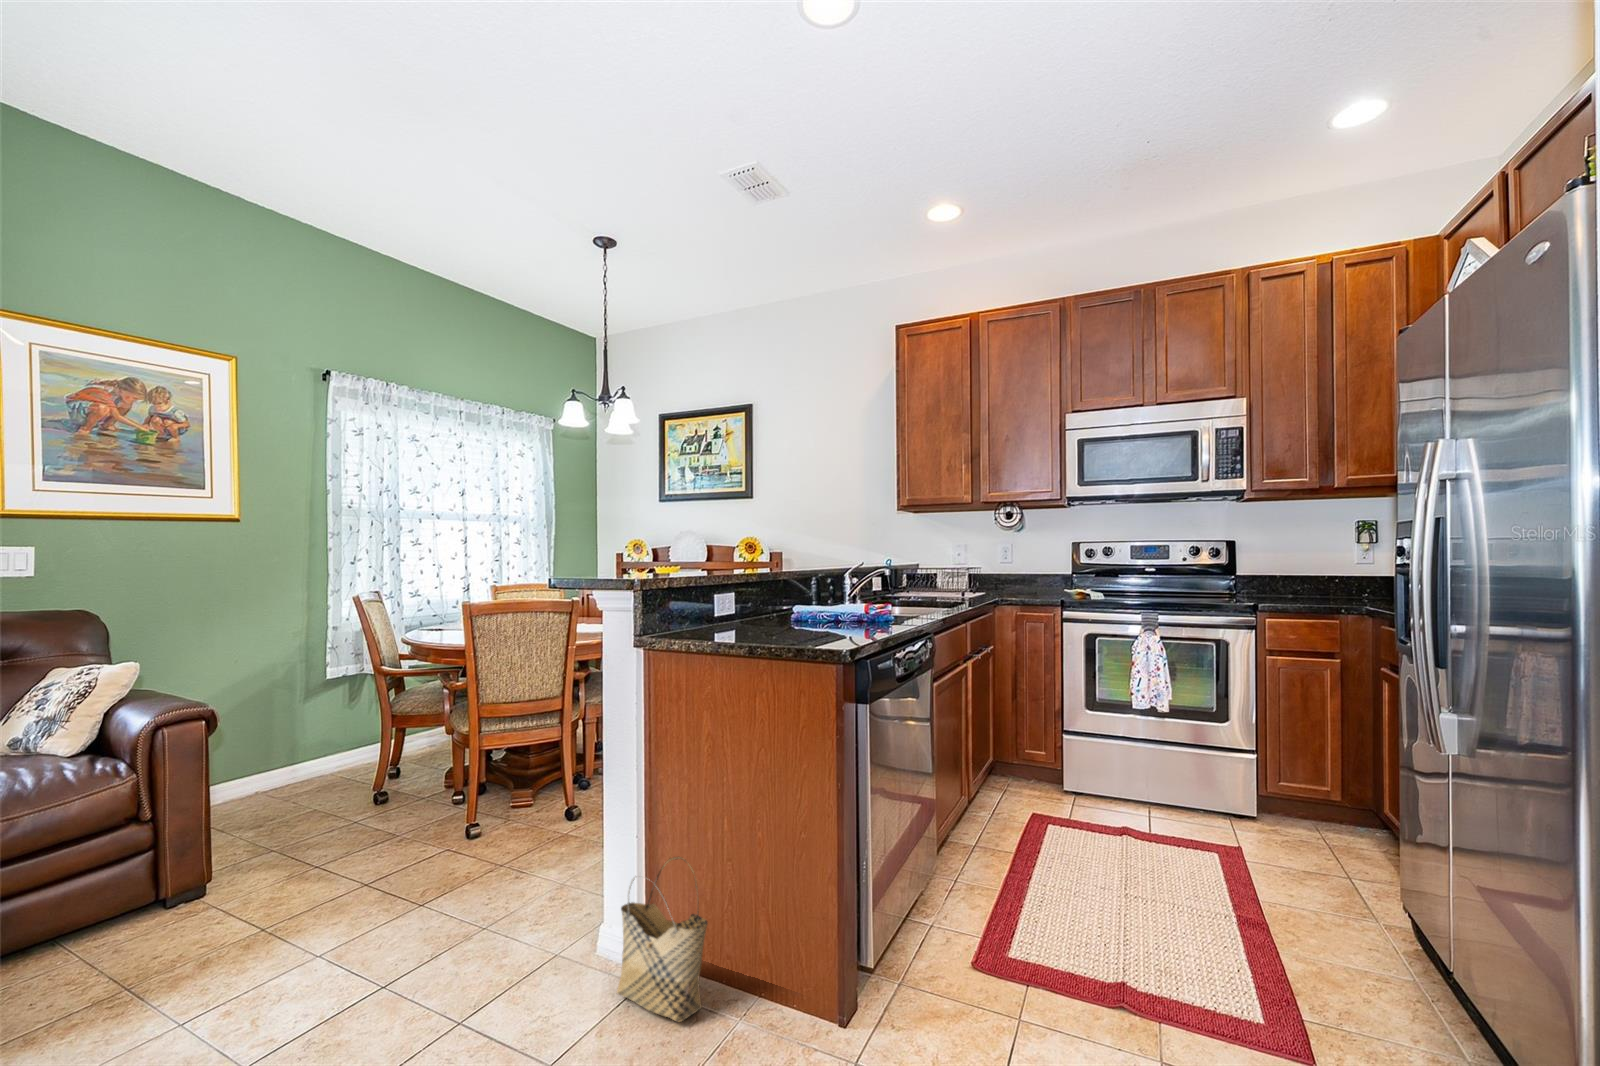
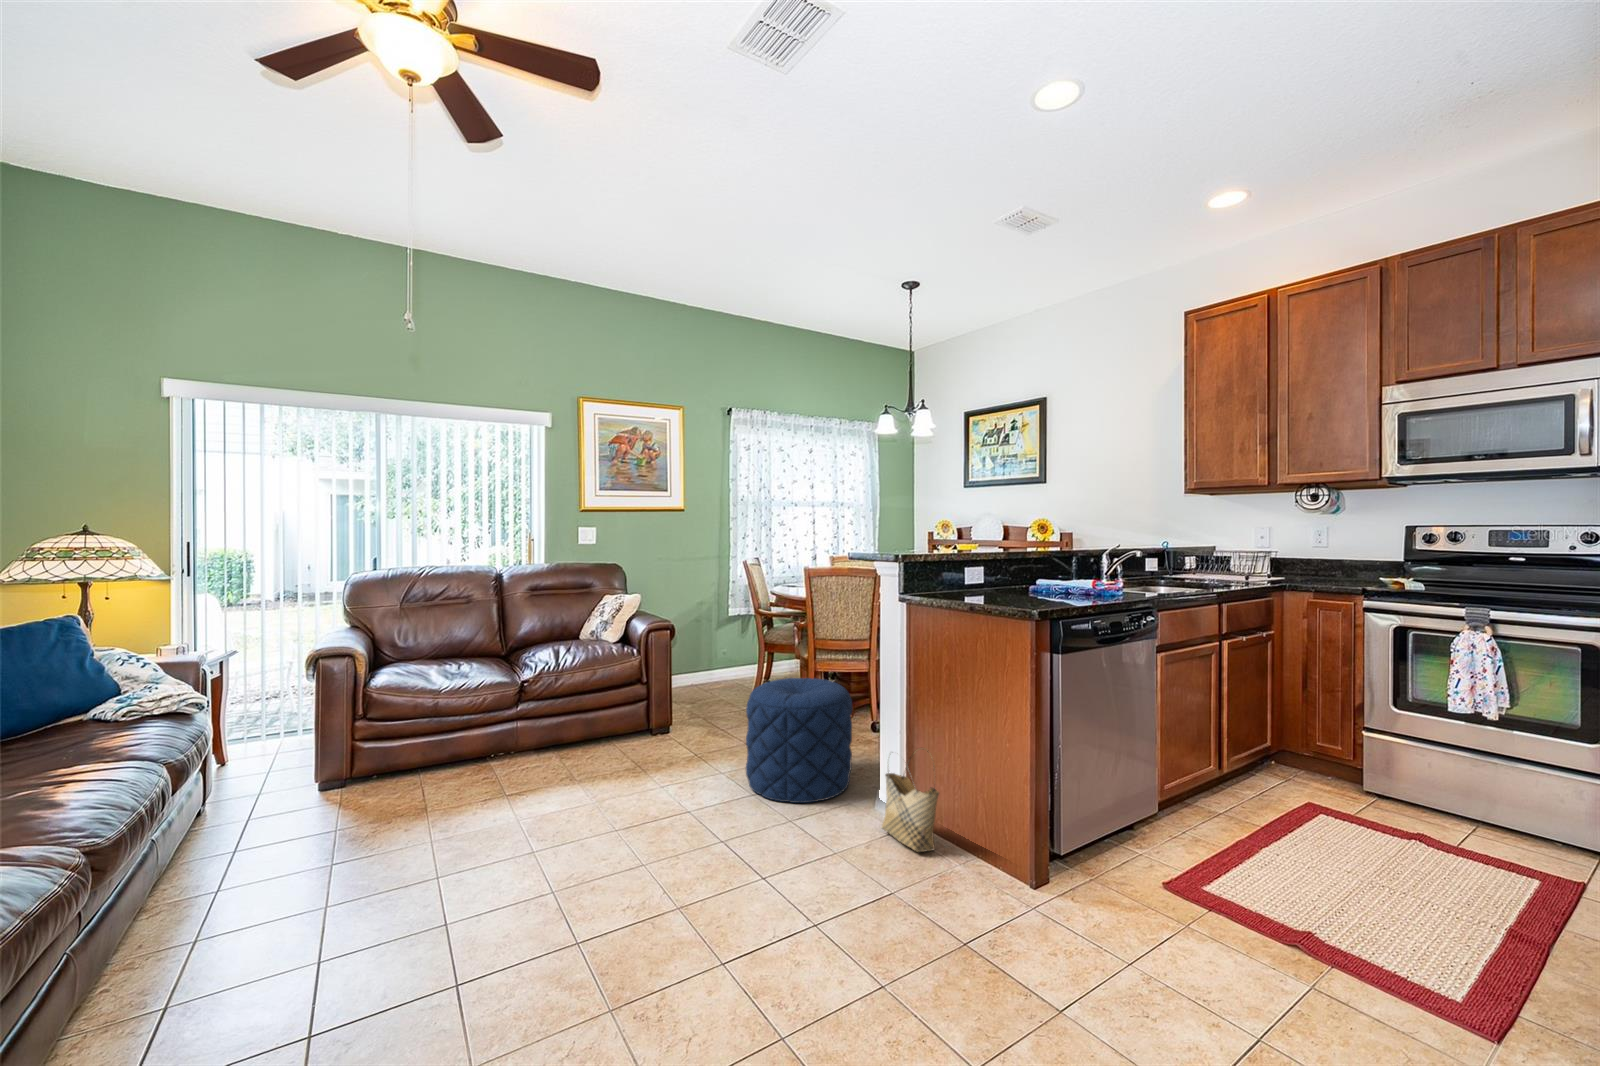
pouf: none [368,768,553,989] -> present [746,678,852,803]

